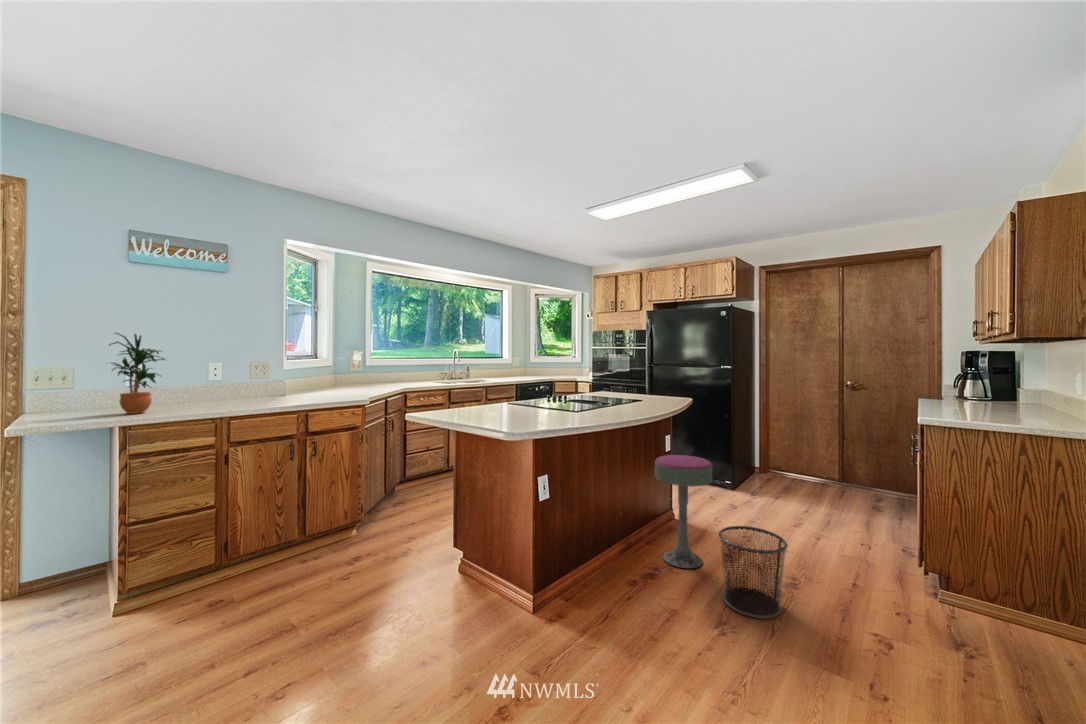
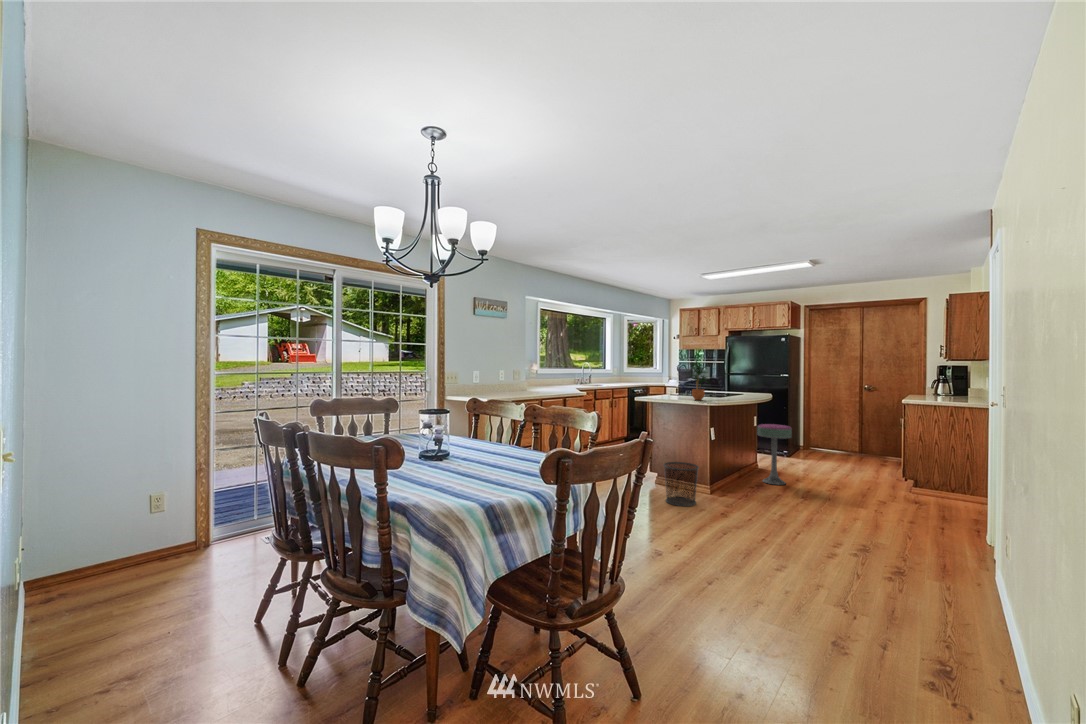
potted plant: present [109,333,165,414] -> present [691,359,707,400]
waste bin: present [719,526,788,619] -> present [664,462,699,506]

